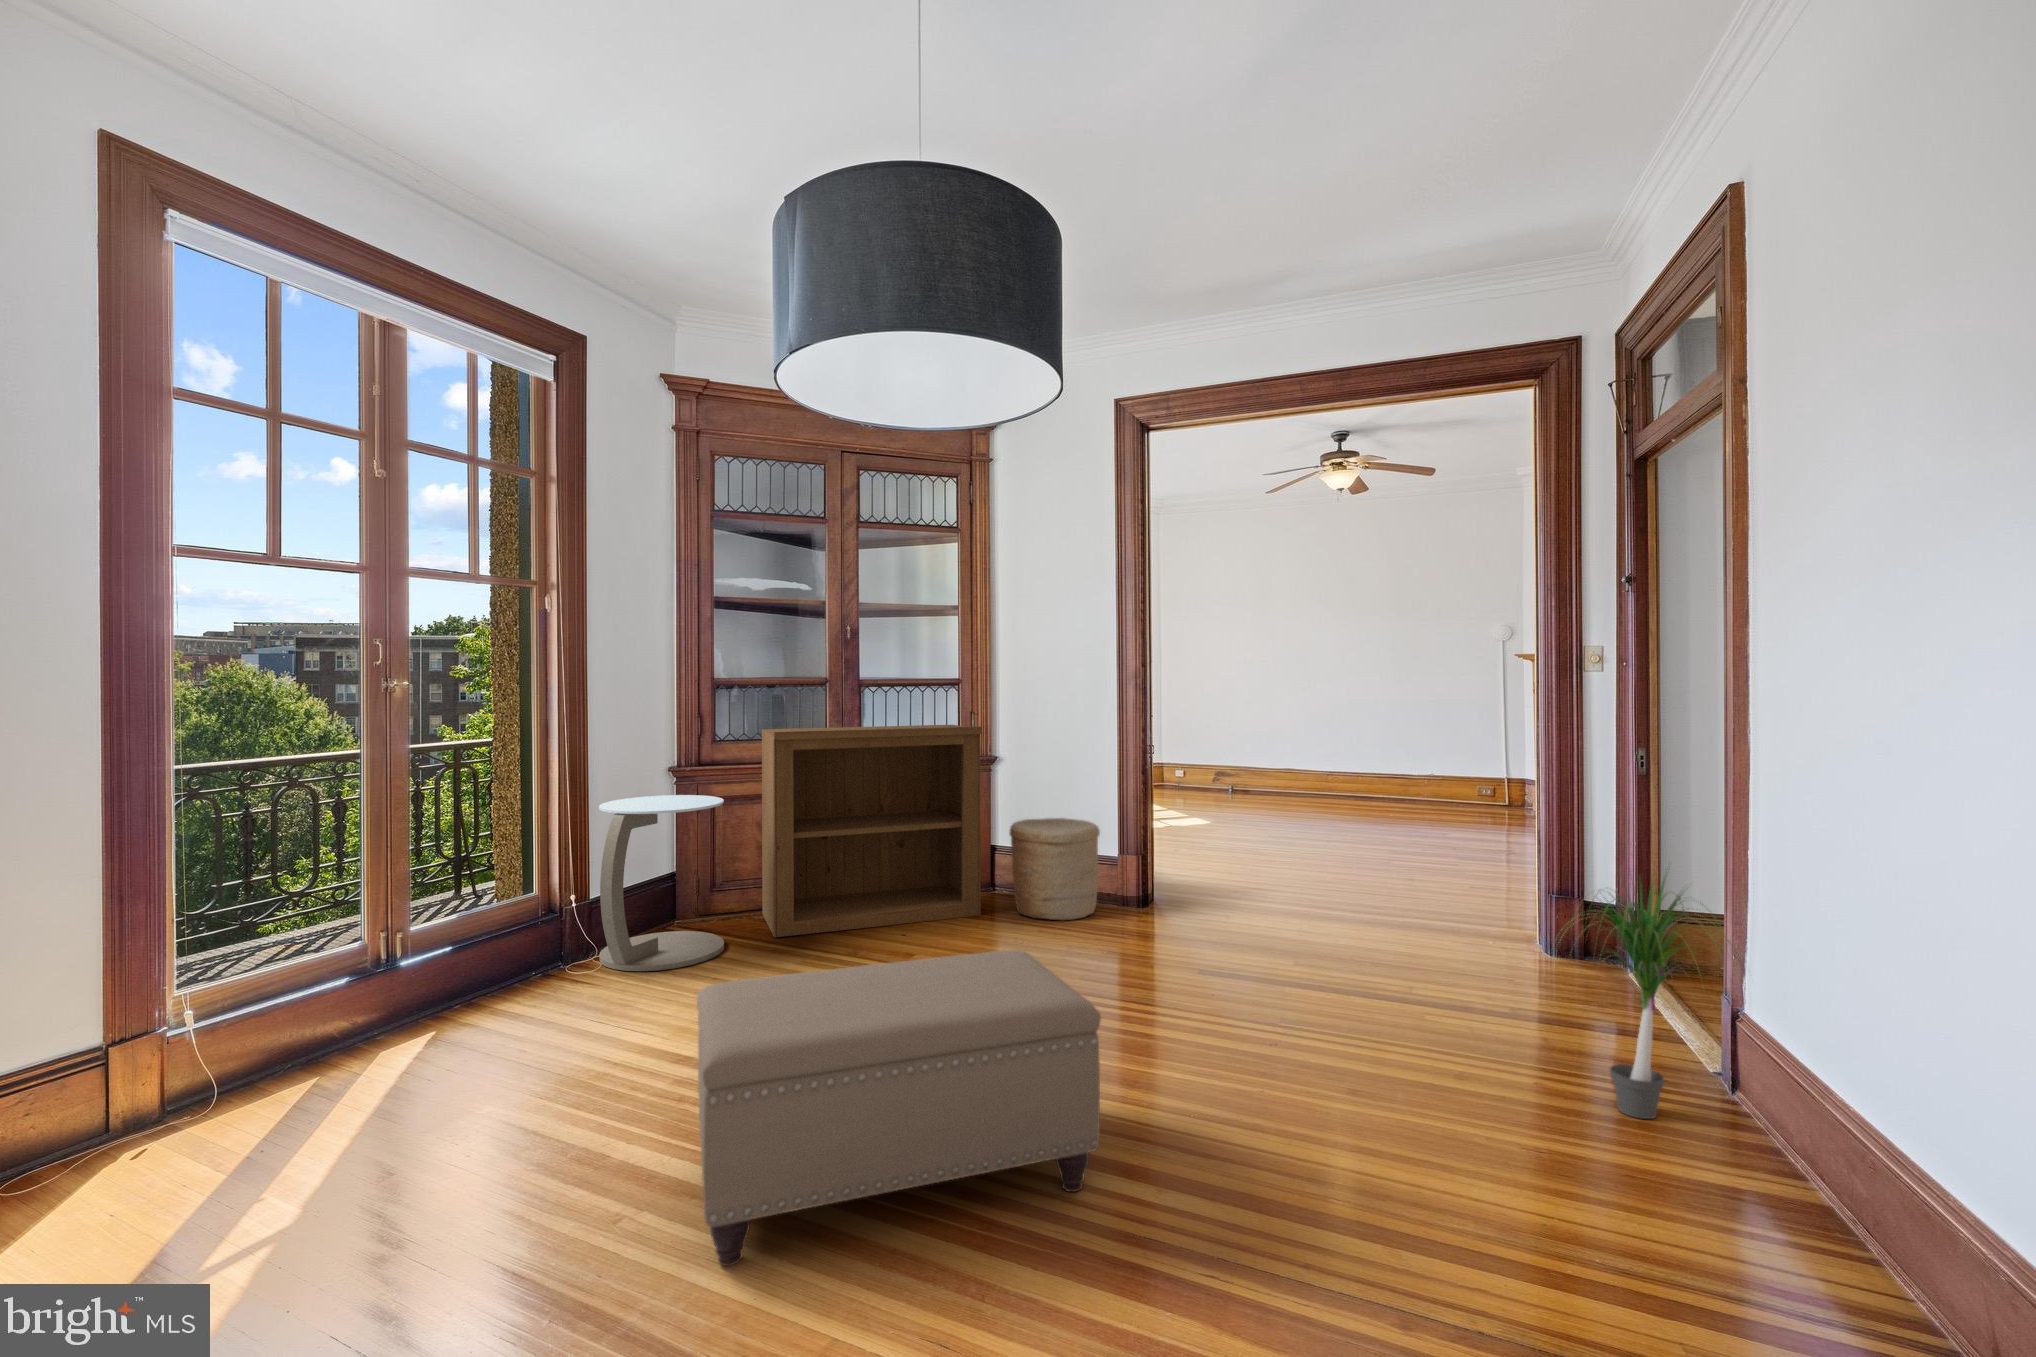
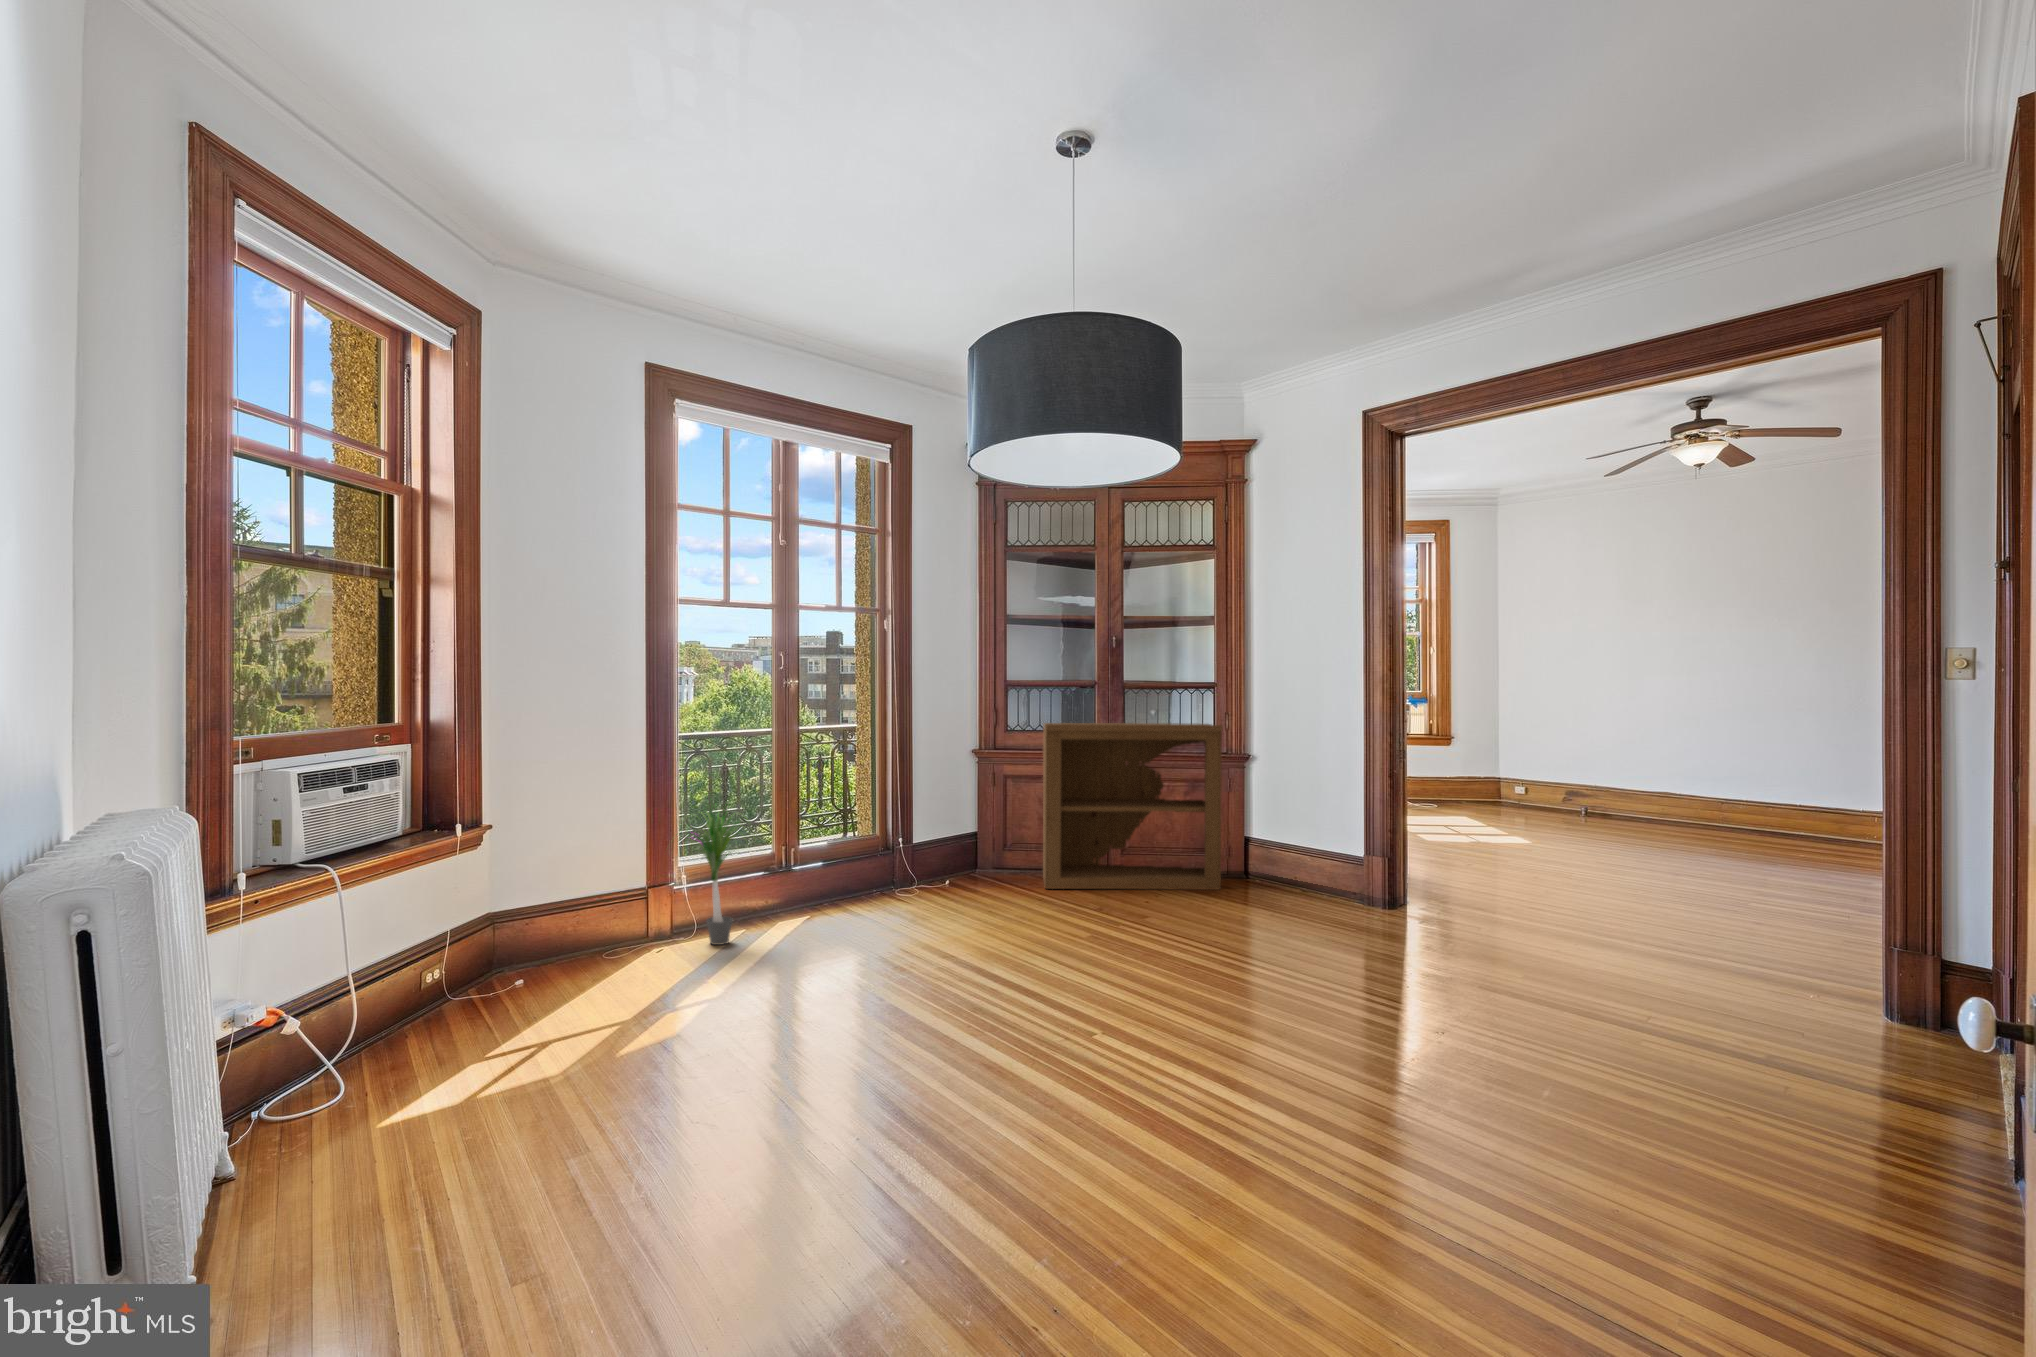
side table: present [599,795,724,971] -> none [916,772,1007,900]
woven basket: present [1010,818,1100,920] -> none [1248,810,1332,899]
potted plant: present [1560,876,1733,1119] -> present [676,805,741,945]
ottoman: present [697,950,1101,1266] -> none [938,874,1190,1027]

